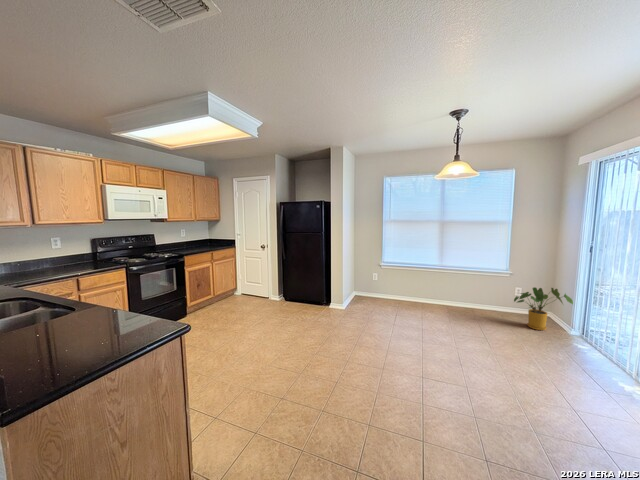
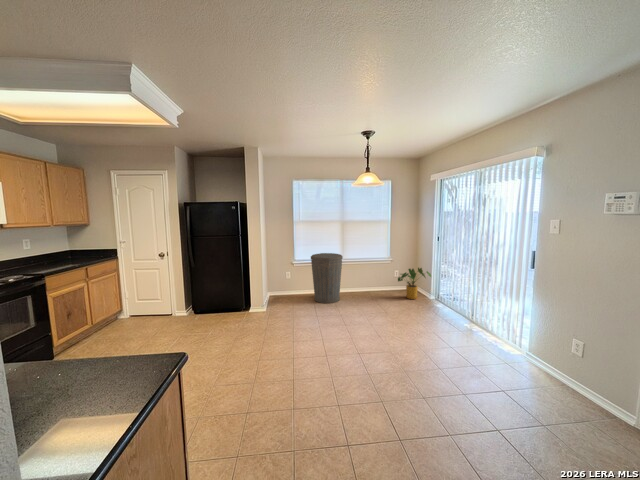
trash can: none [398,257,436,314] -> present [311,253,343,303]

